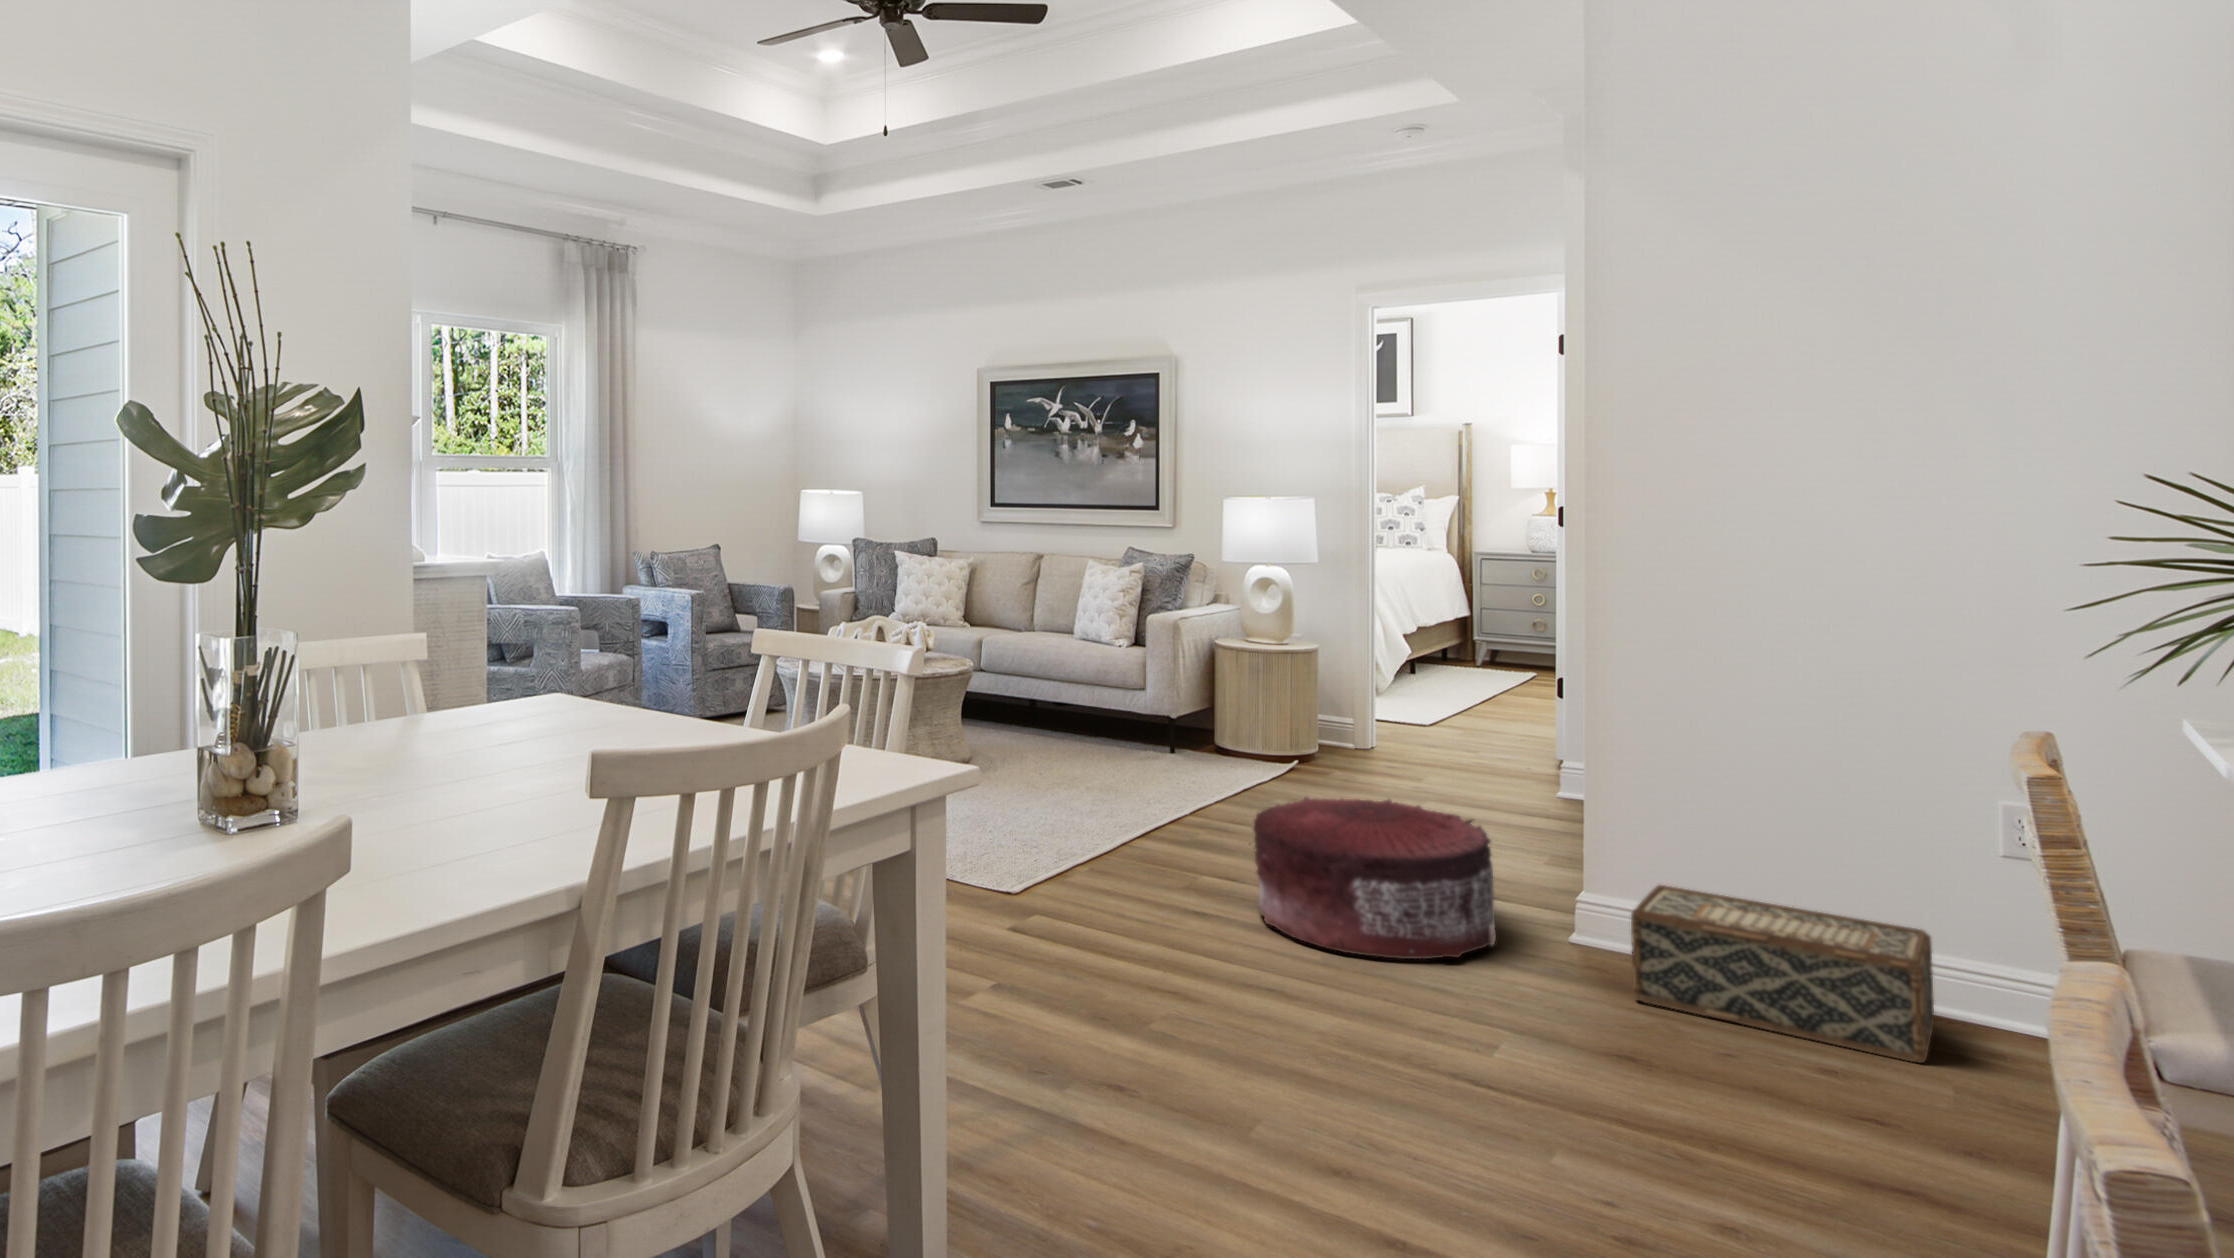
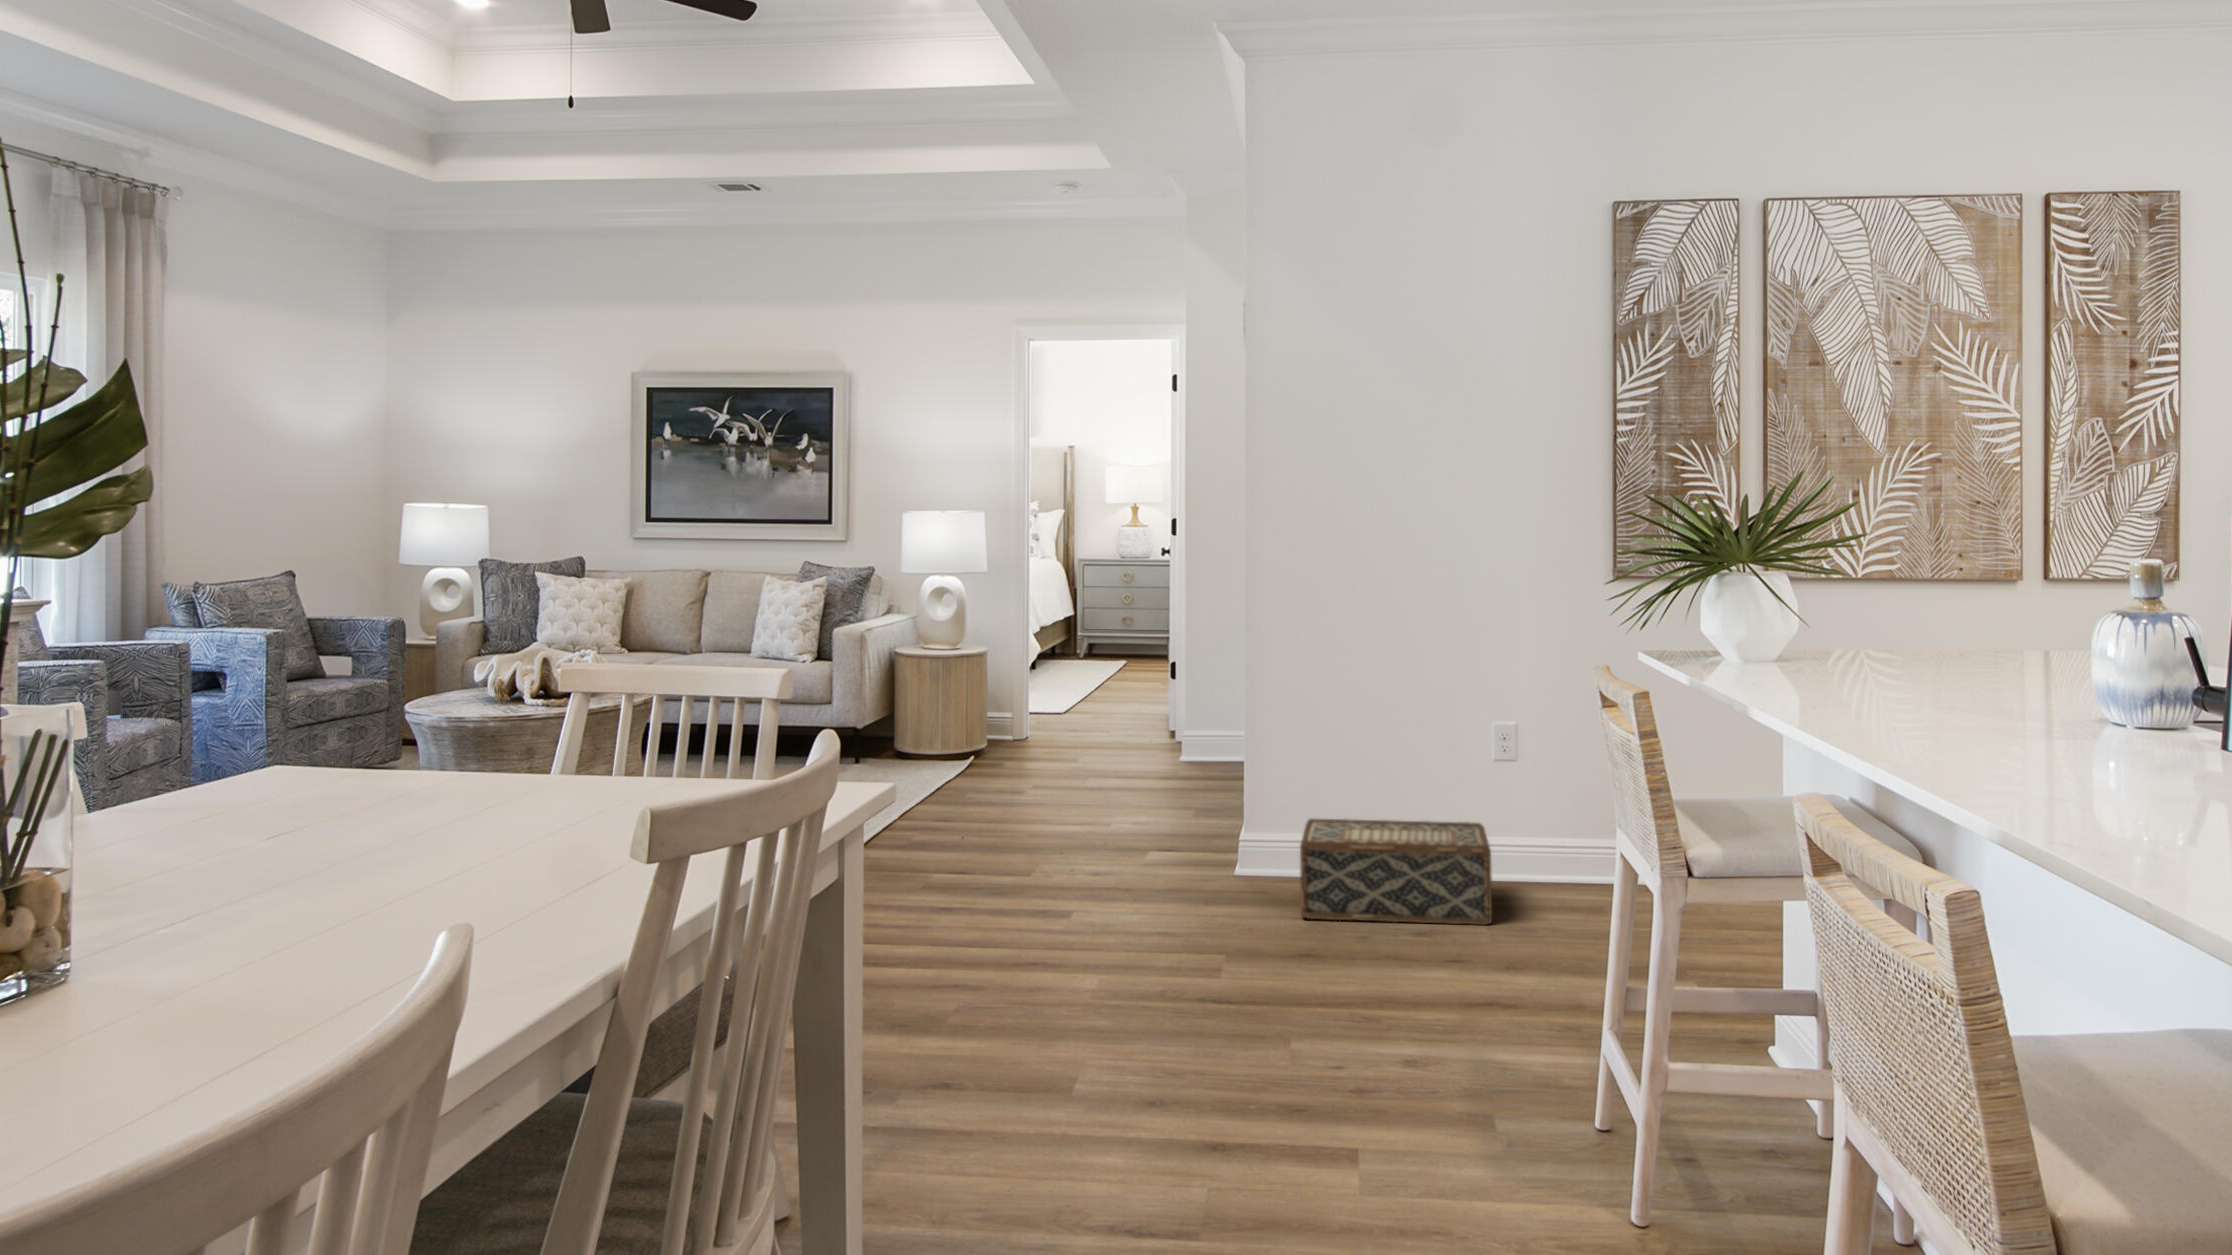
pouf: present [1253,797,1496,959] -> none [984,777,1190,926]

